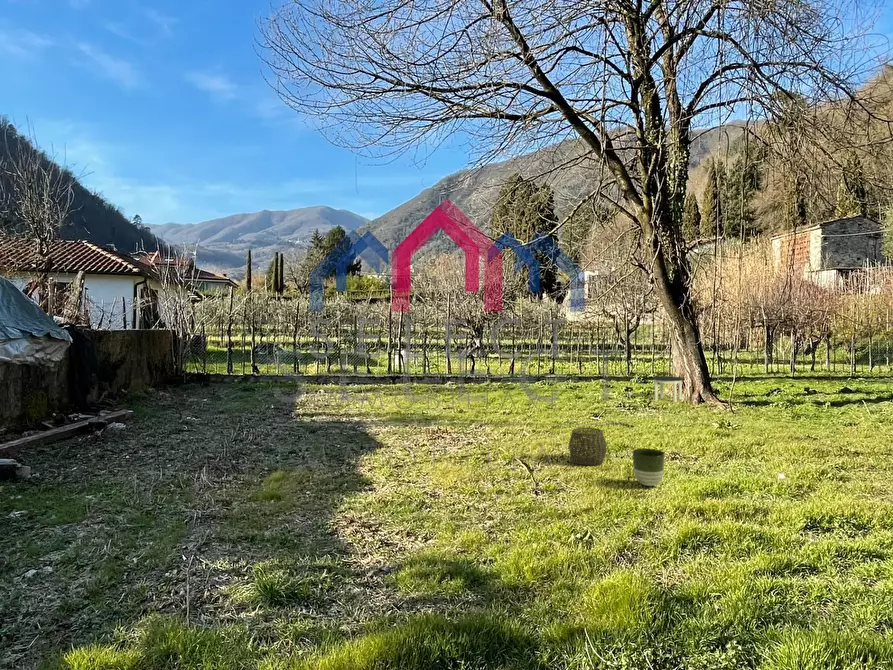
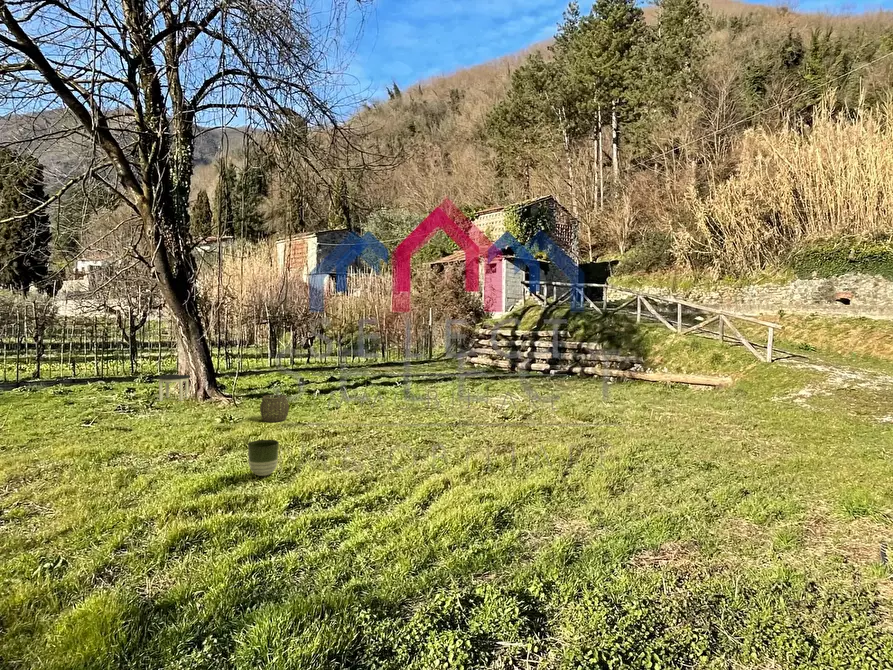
woven basket: present [569,427,607,465] -> present [260,395,289,422]
planter: present [633,449,665,486] -> present [248,440,279,476]

